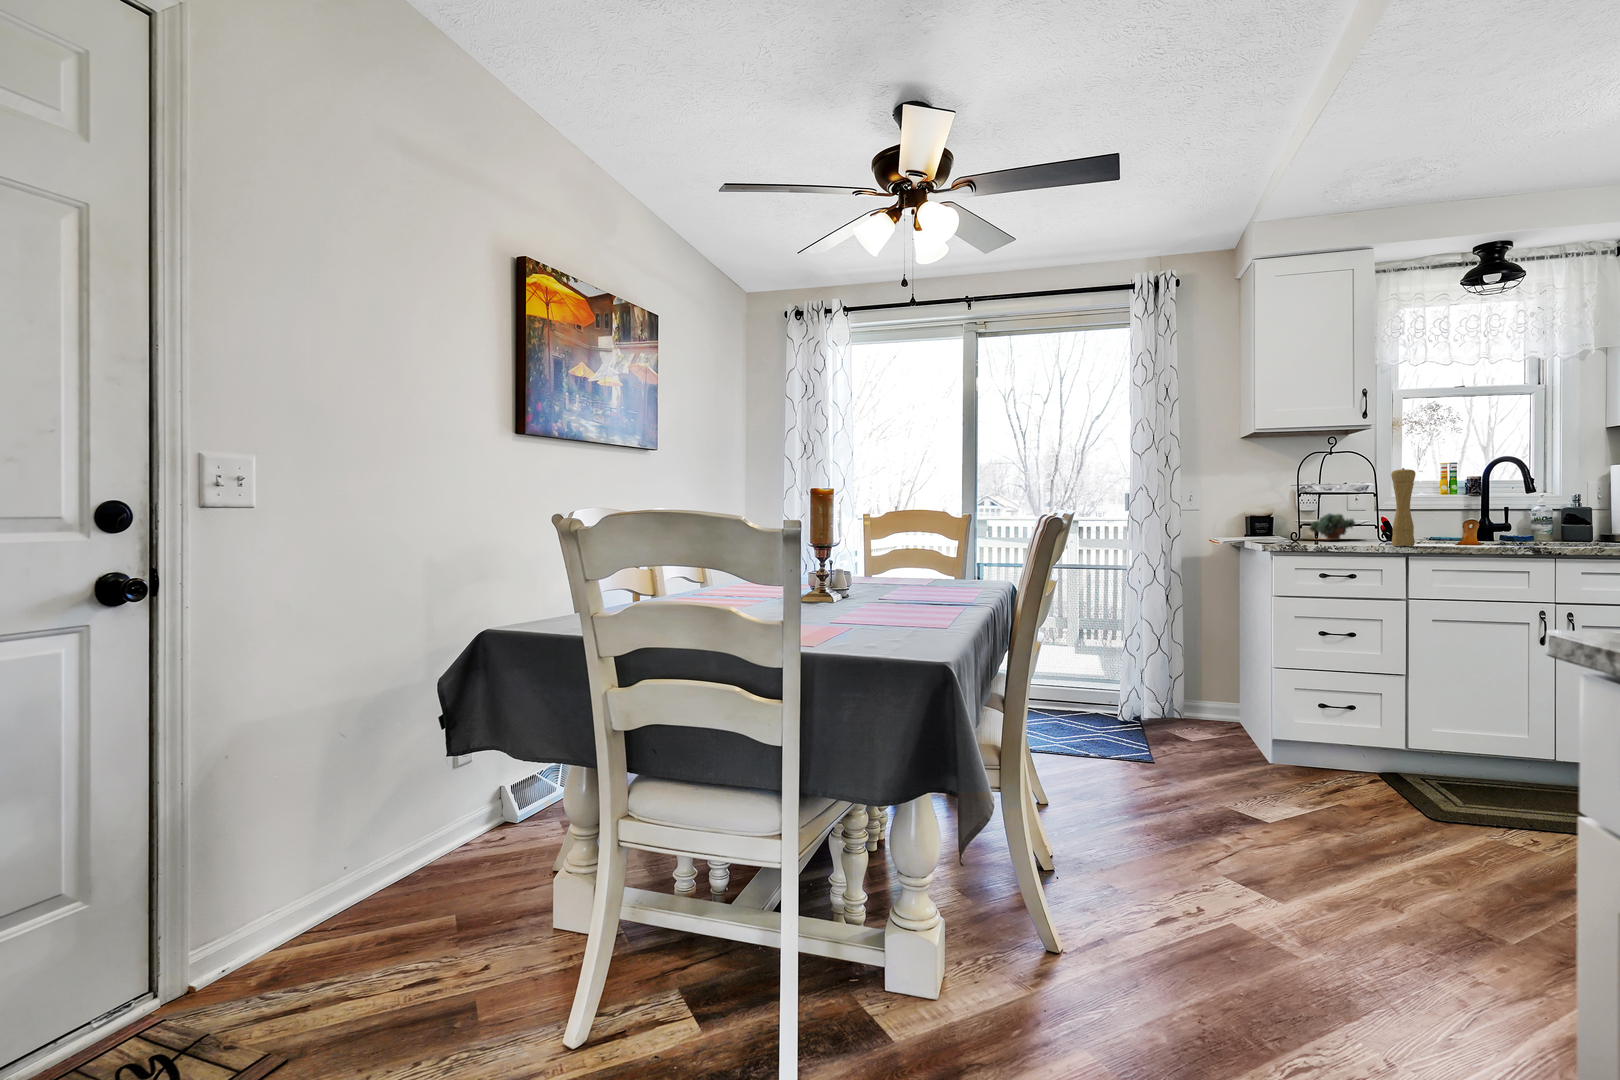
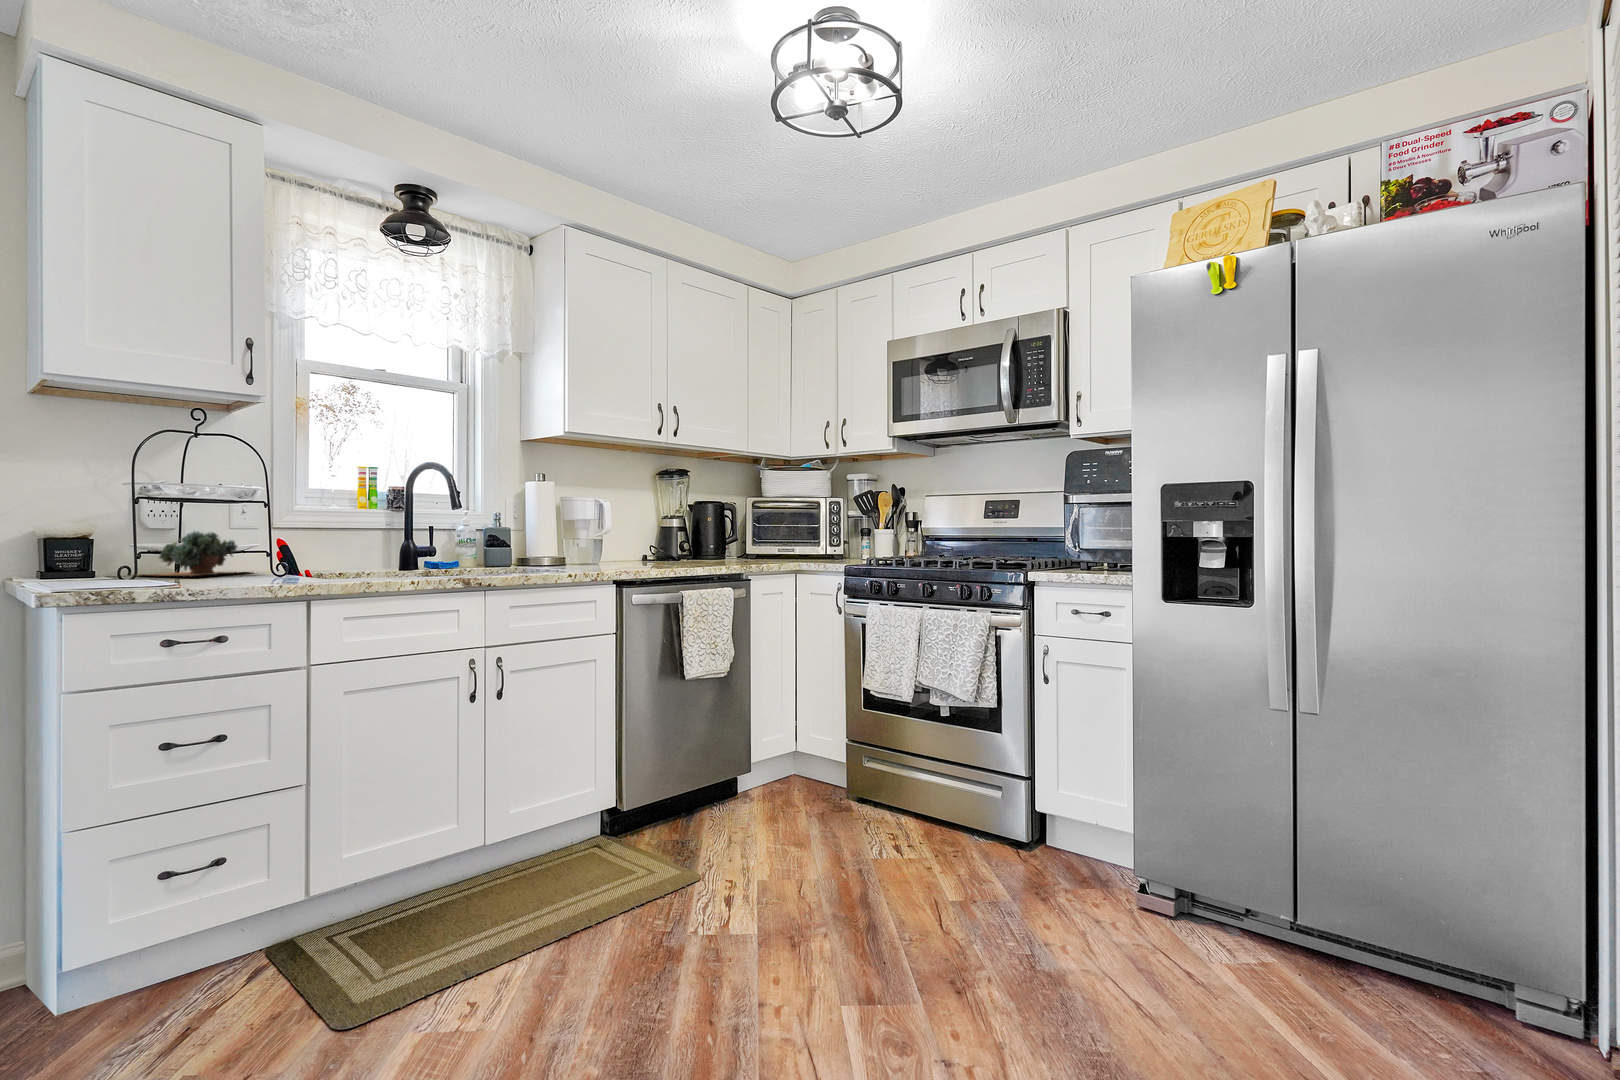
pepper mill: present [1391,468,1416,546] -> none [283,464,319,585]

